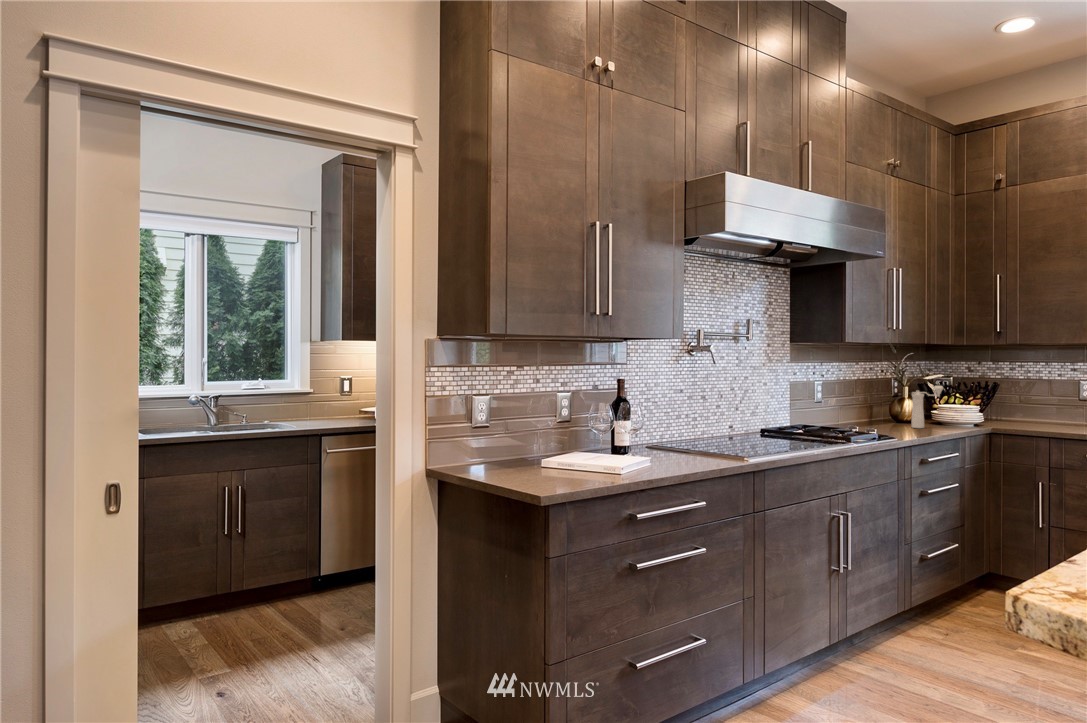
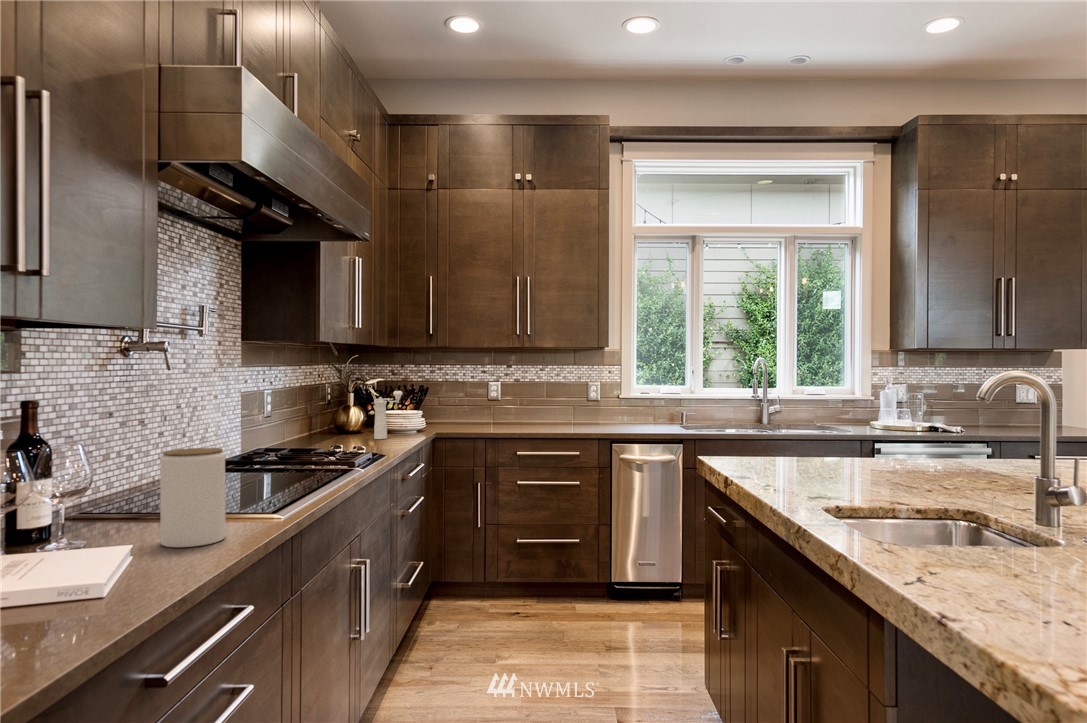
jar: none [672,410,707,464] -> present [160,448,226,547]

